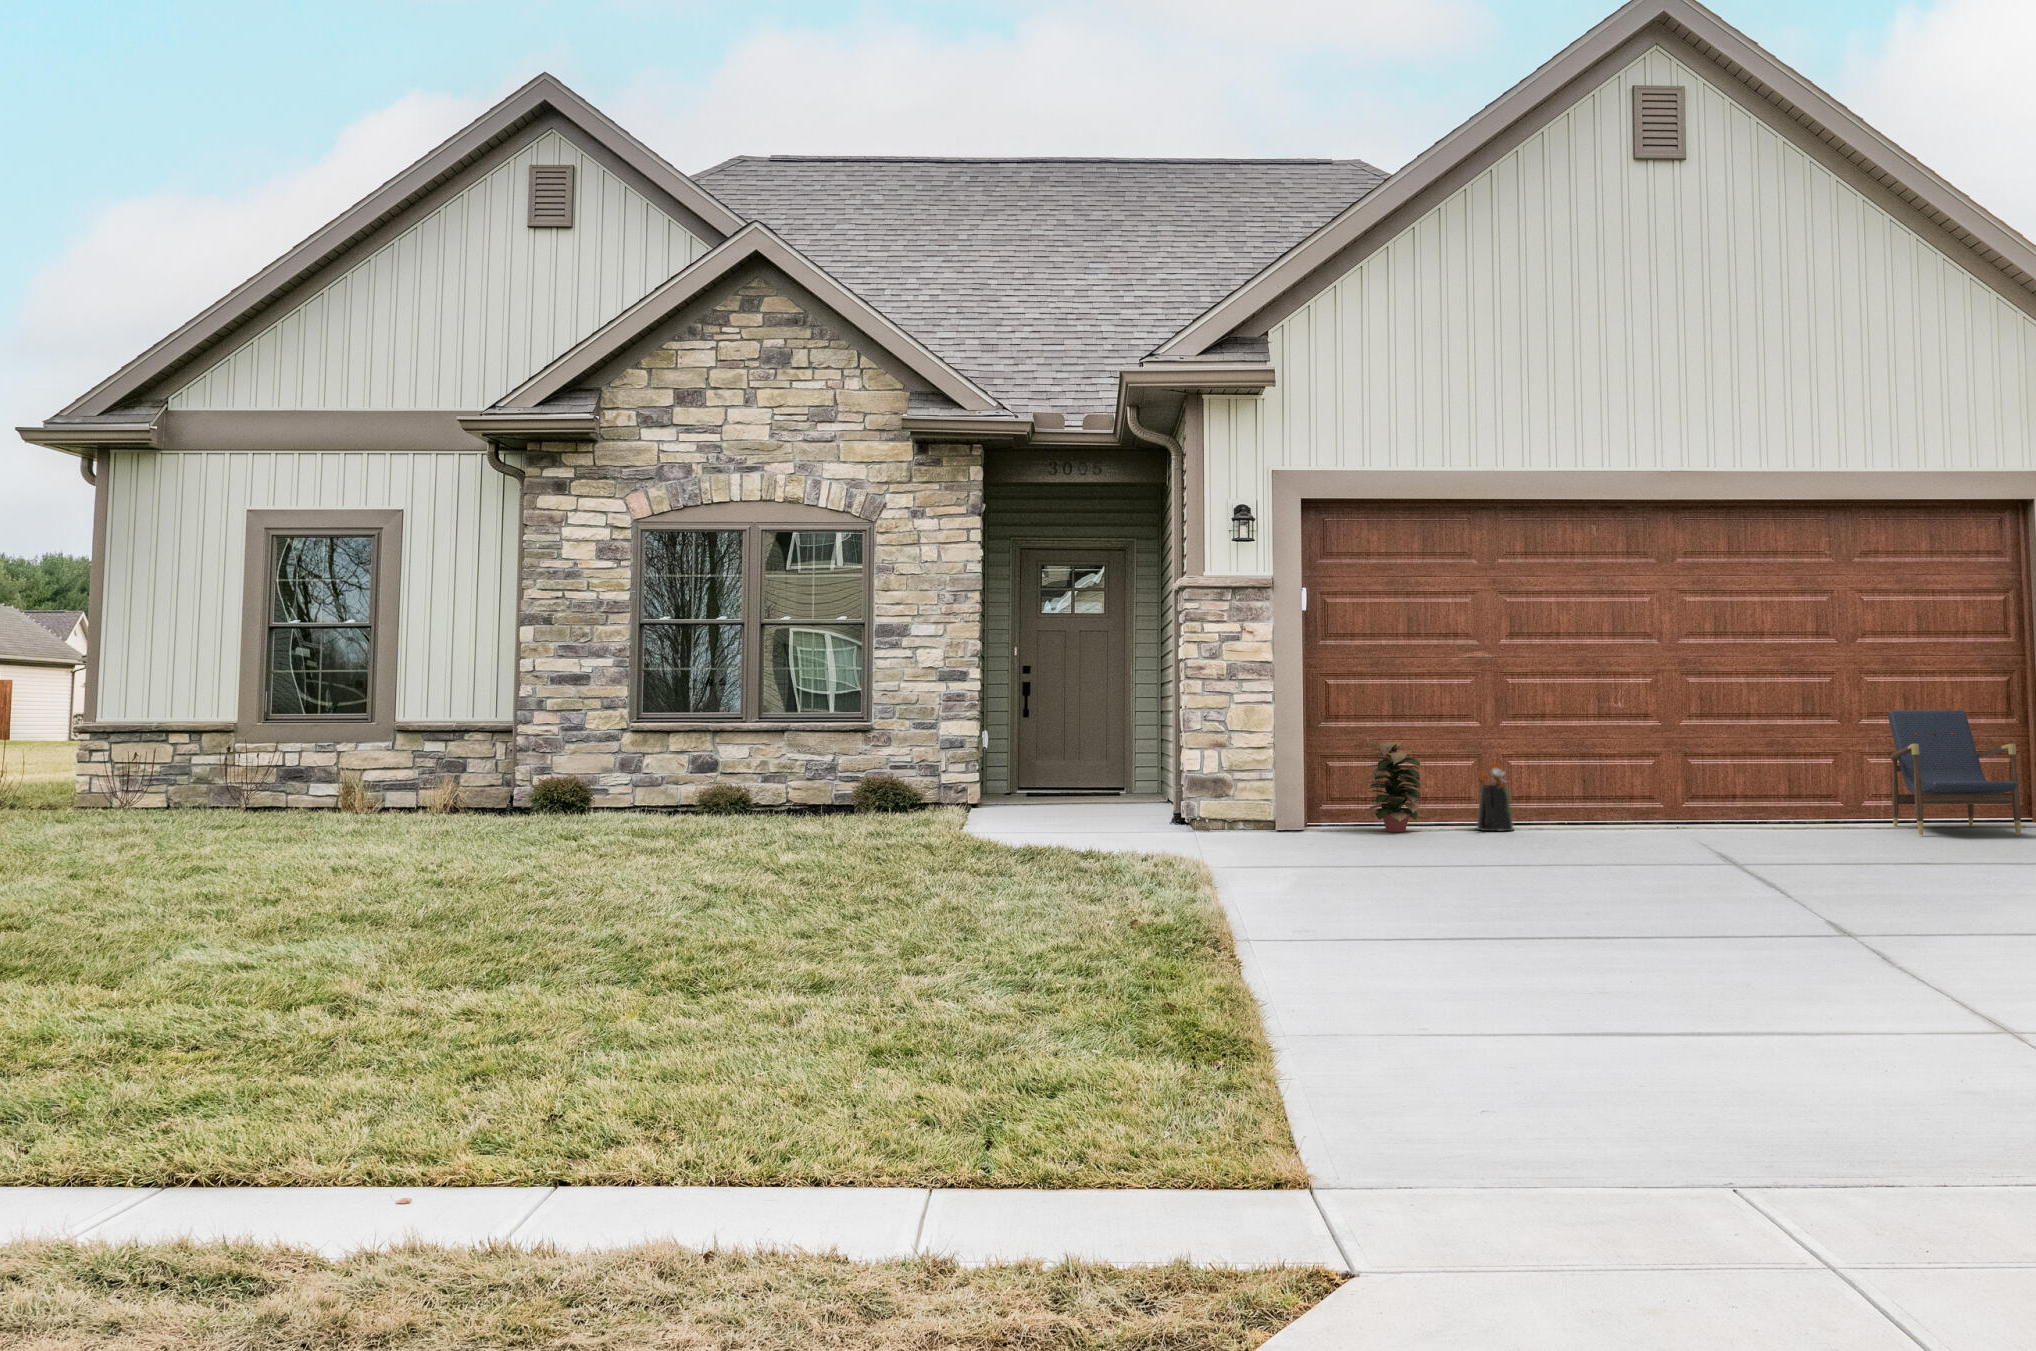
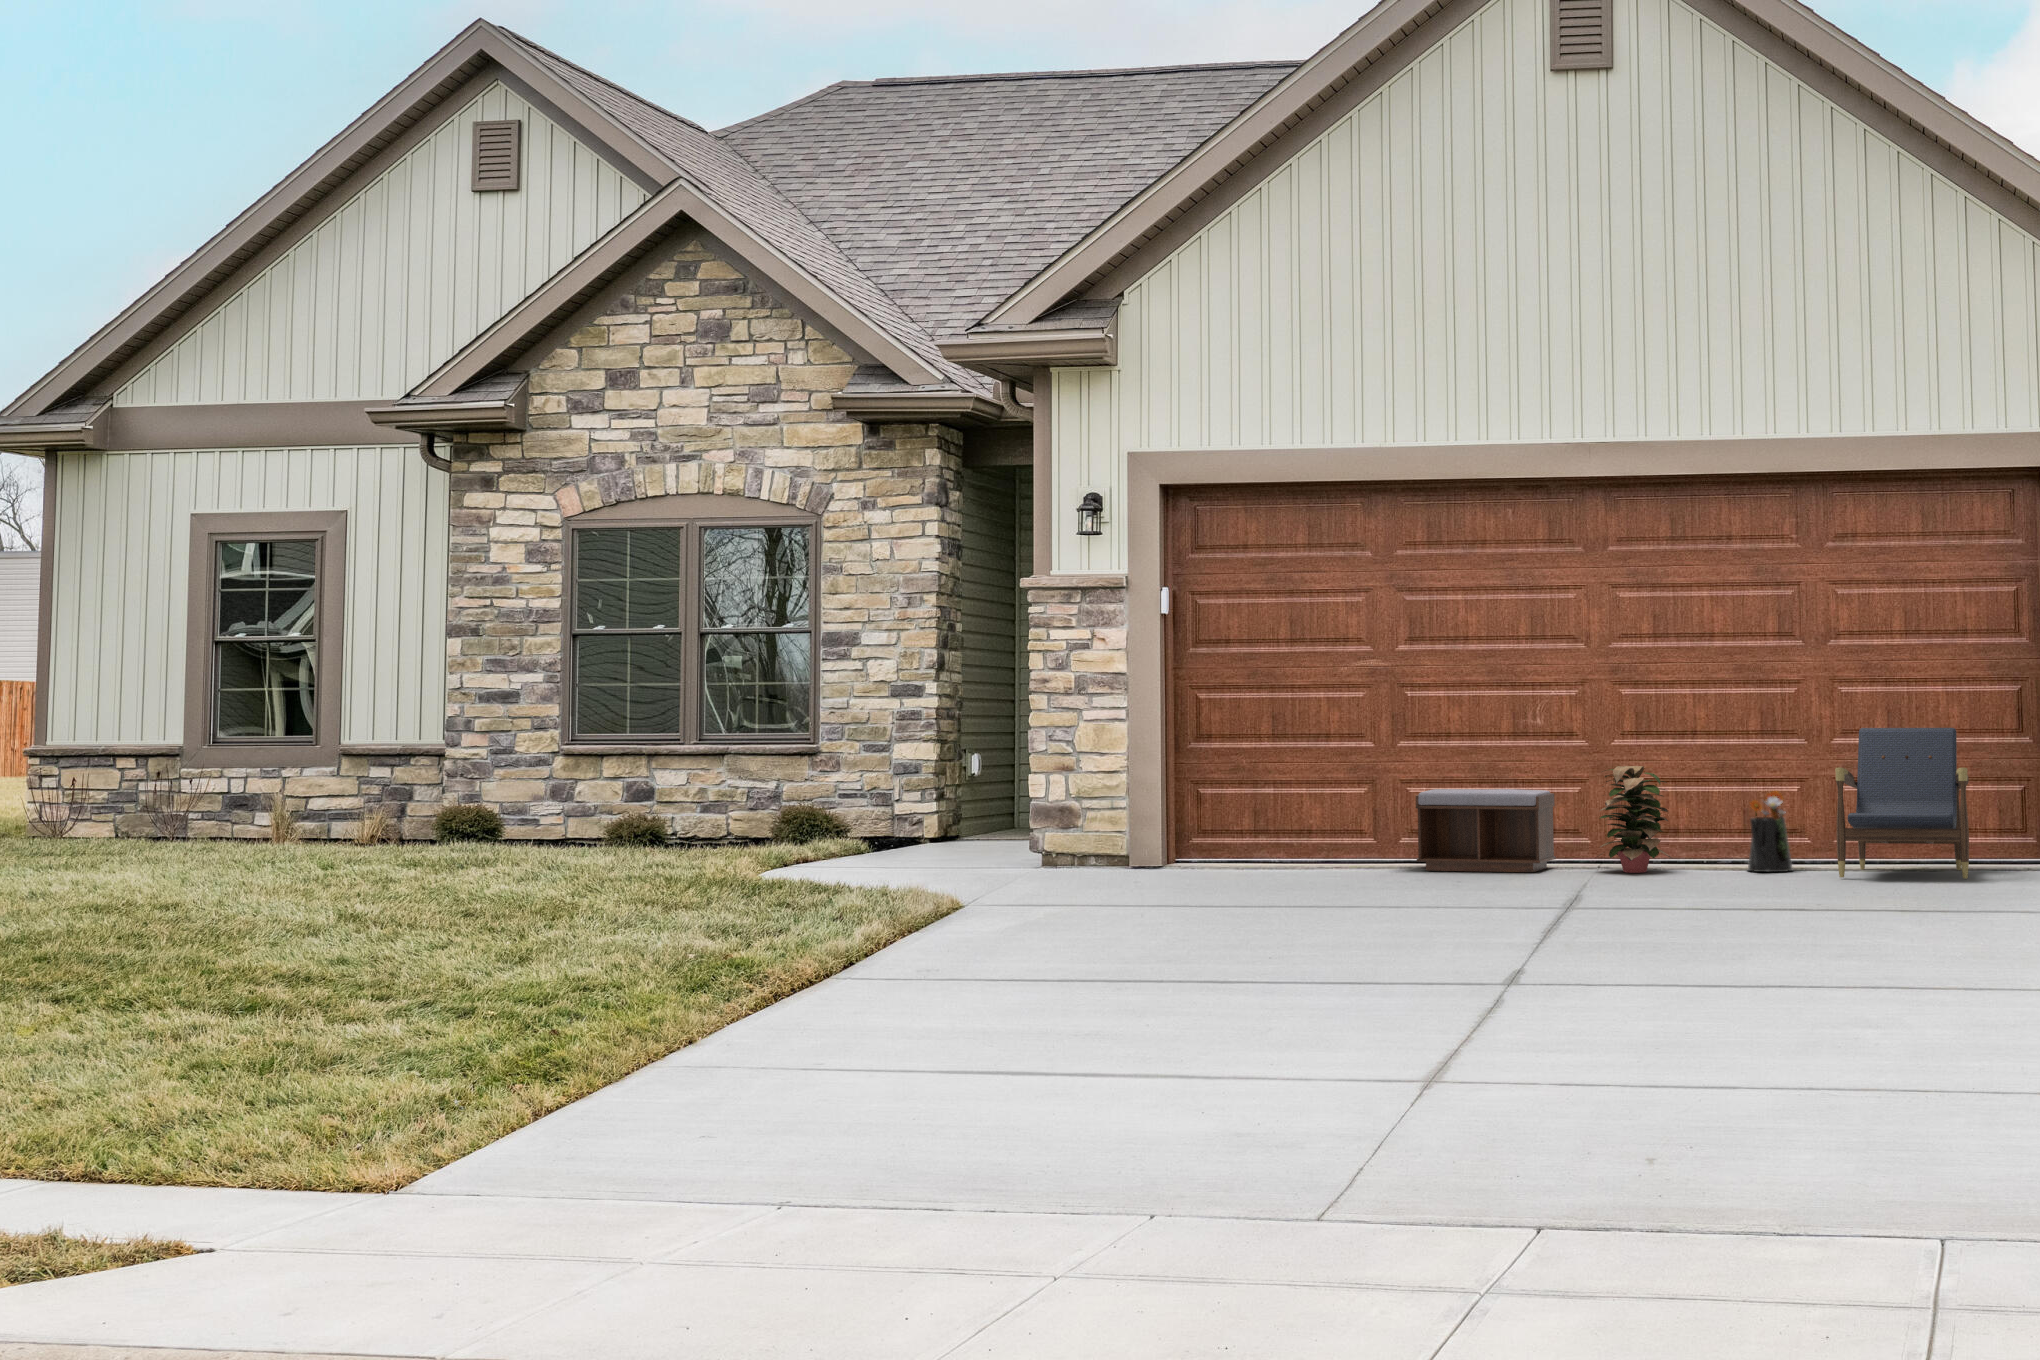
decorative plant: present [1364,742,1426,832] -> present [1599,766,1670,873]
bench: none [1538,762,1656,833] -> present [1416,789,1556,872]
watering can: present [1476,763,1514,831] -> present [1747,791,1794,872]

